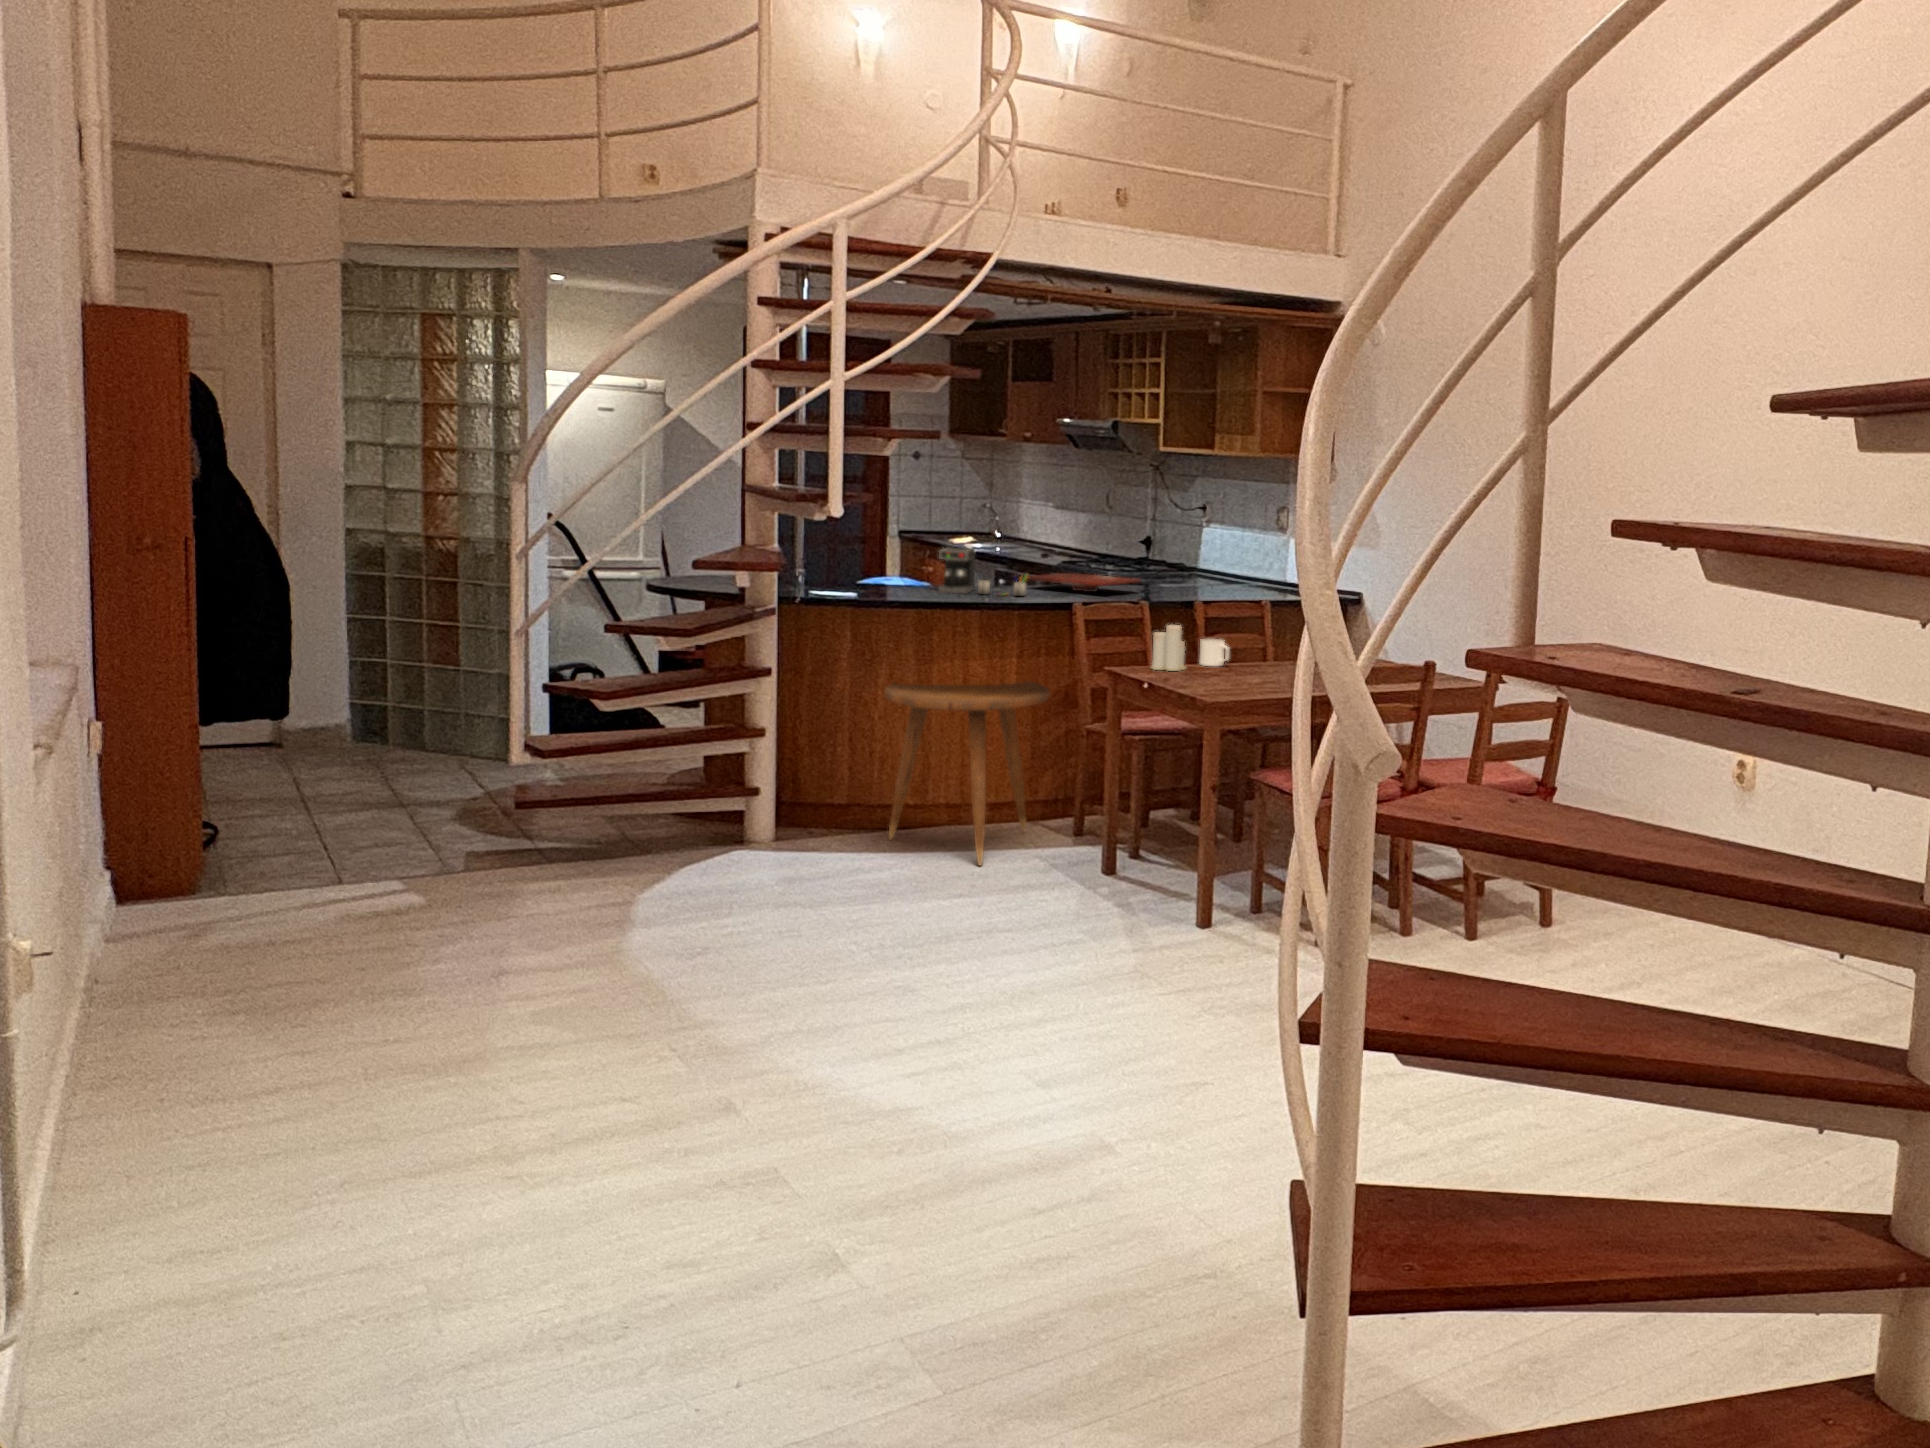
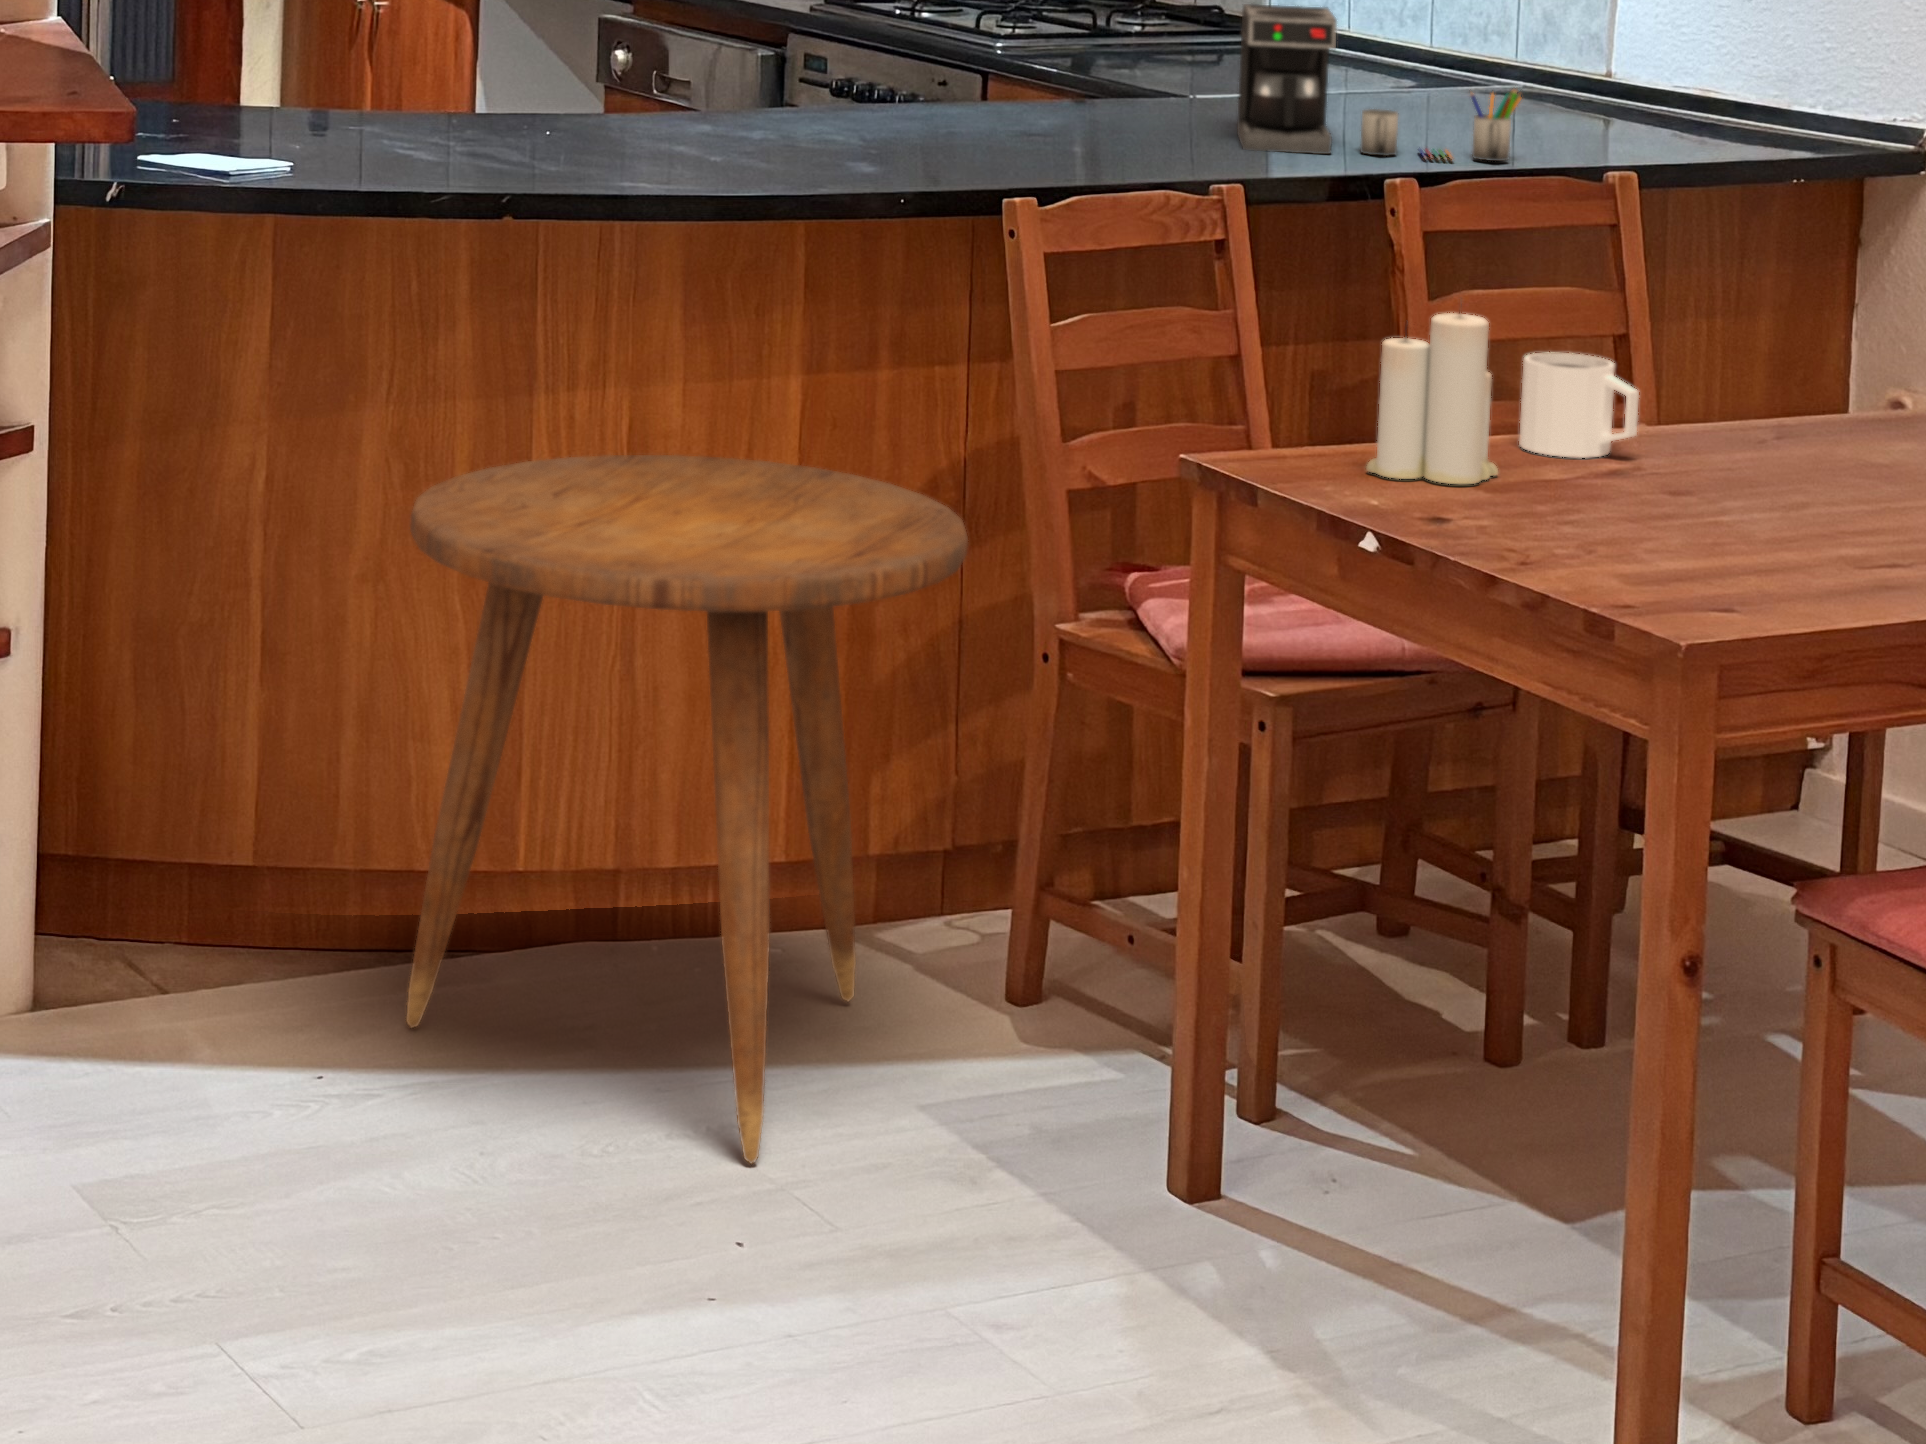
coffee maker: present [938,547,1028,596] -> present [1237,4,1521,161]
cutting board: present [1027,573,1140,592] -> none [809,75,1188,146]

